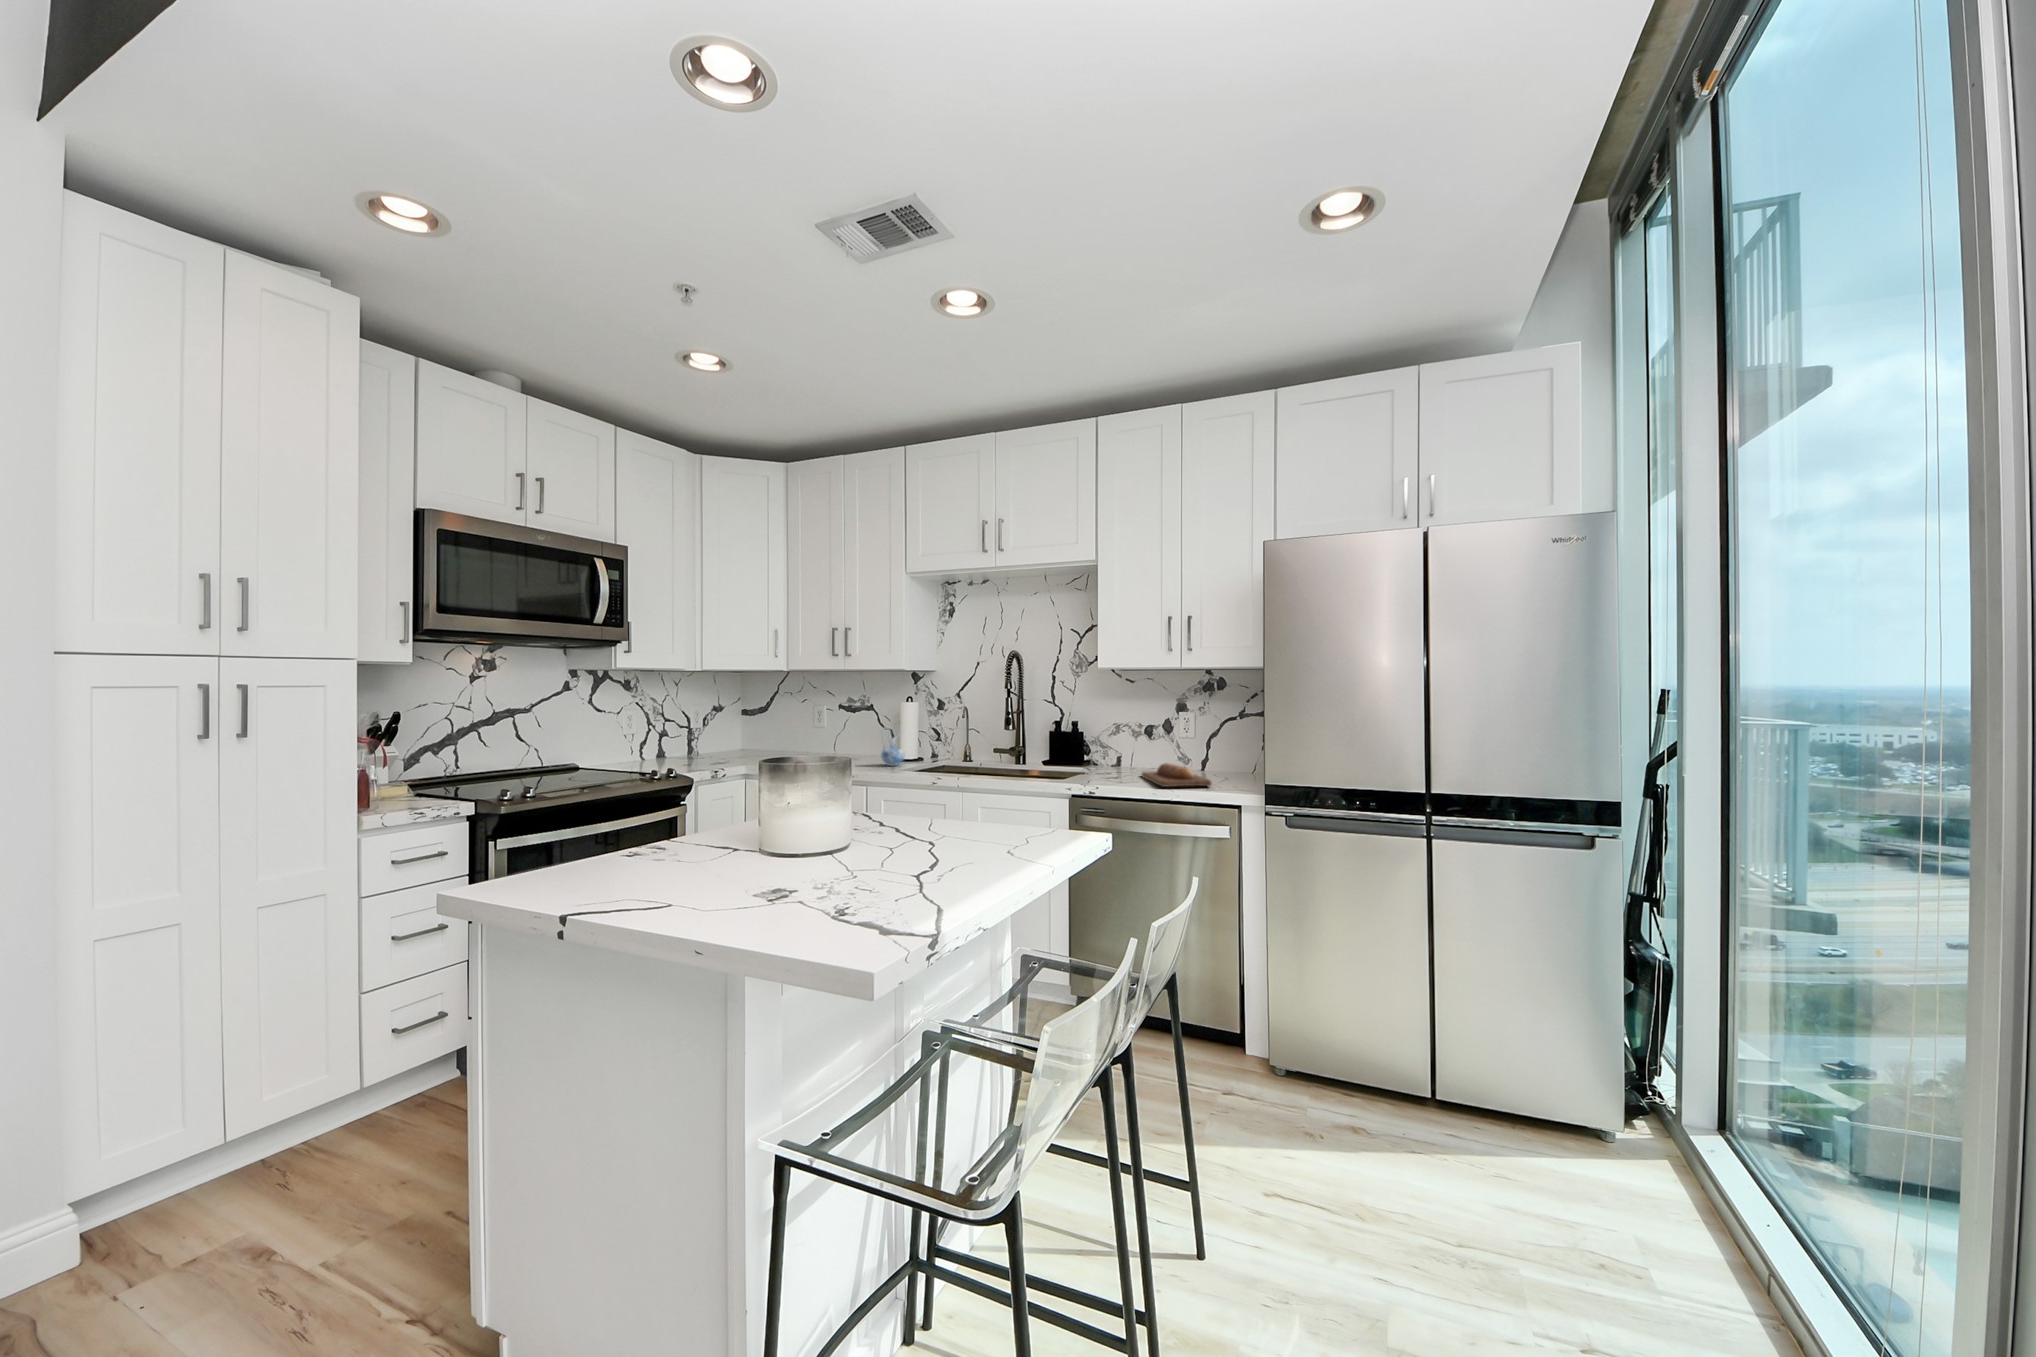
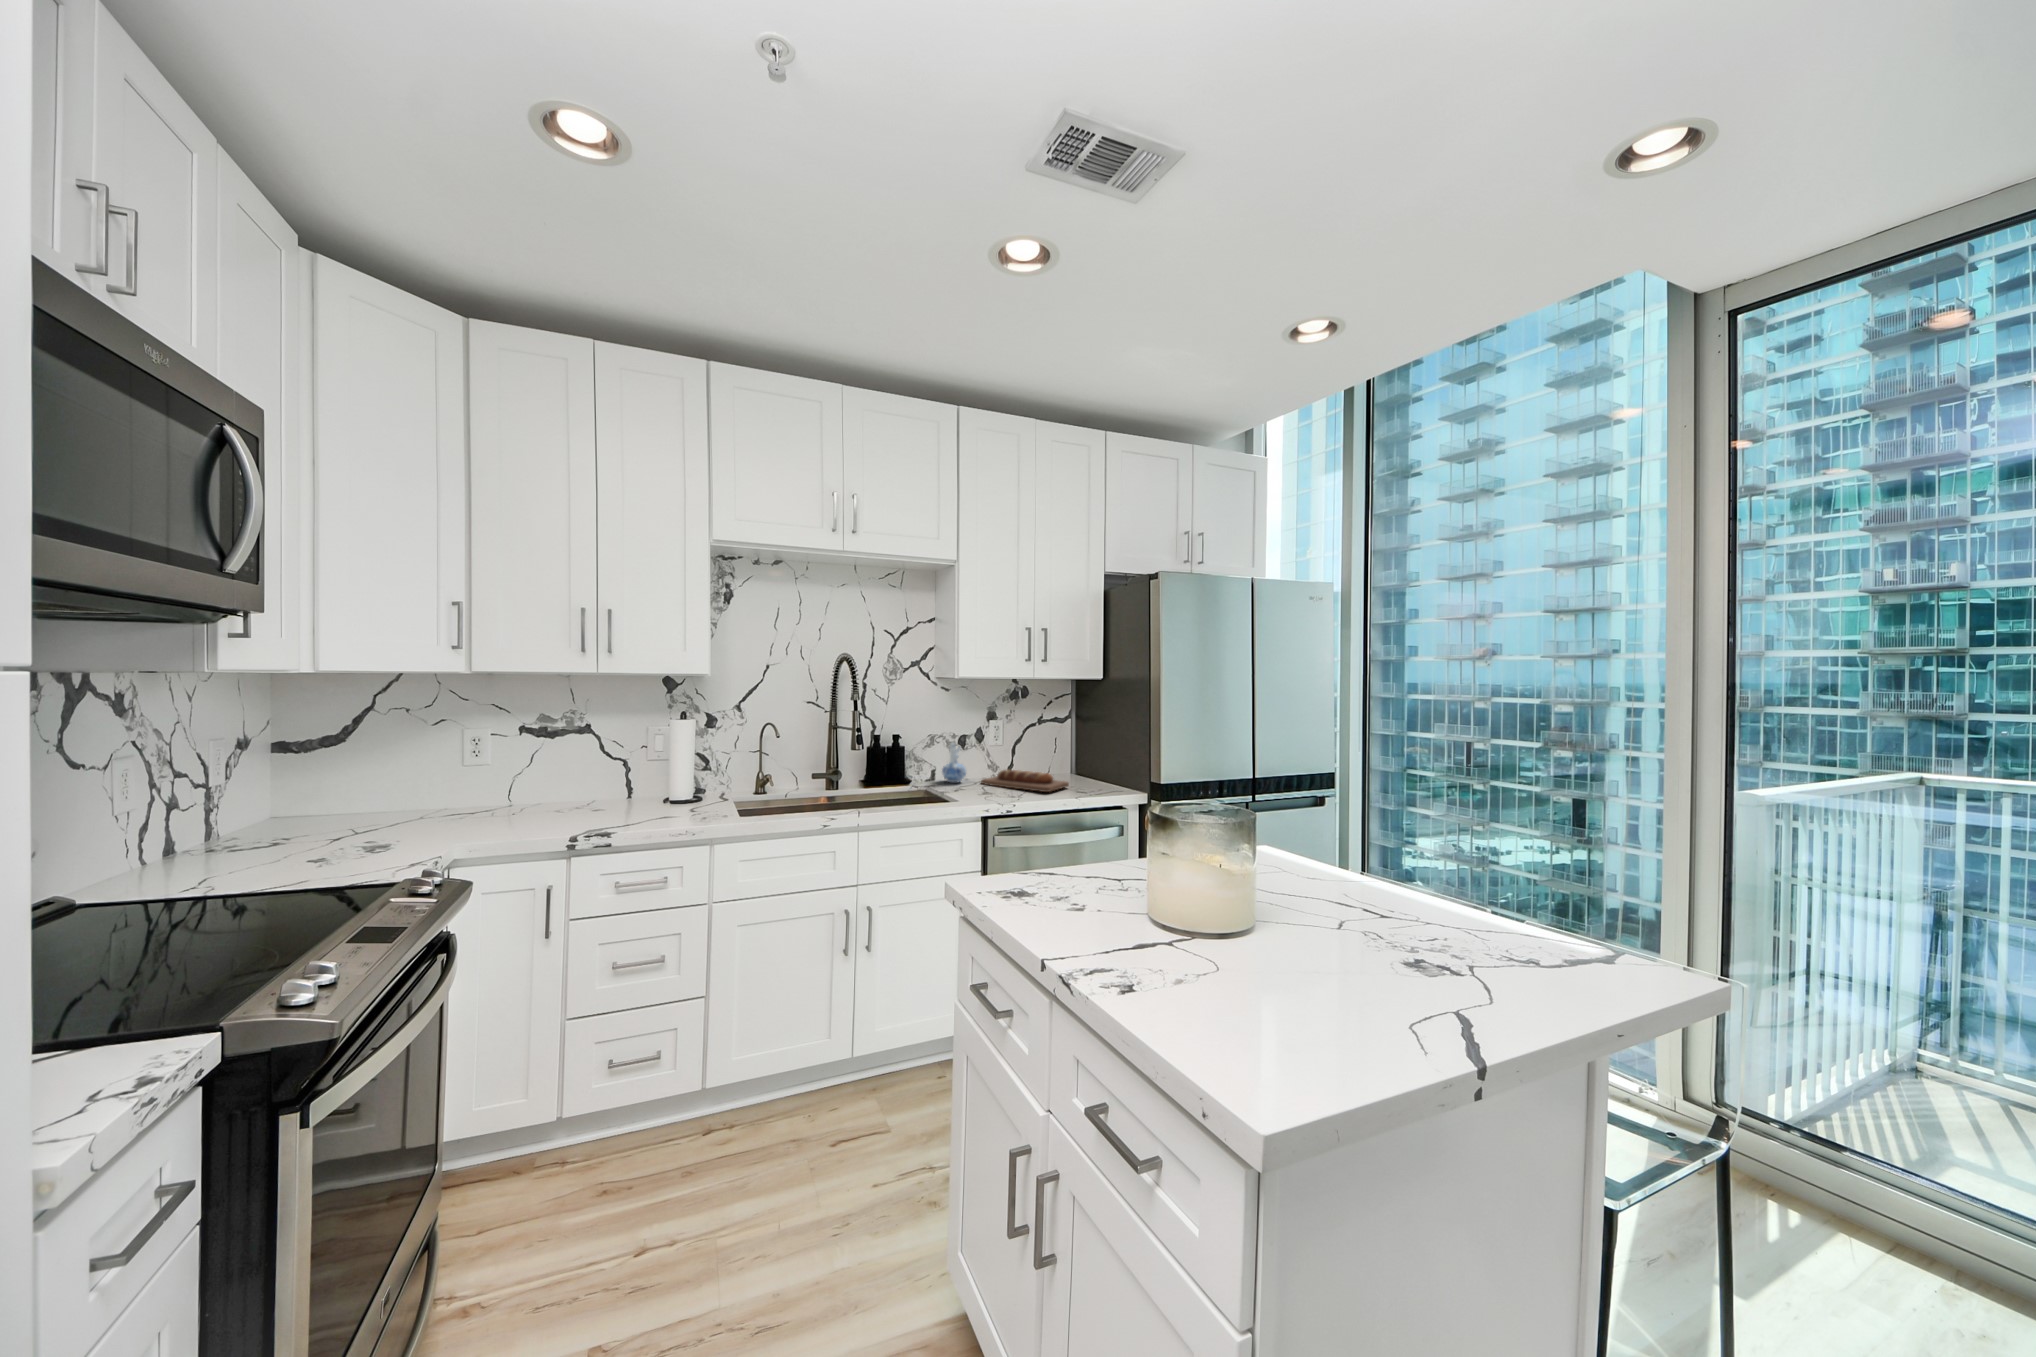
ceramic pitcher: present [881,728,904,766] -> present [942,743,966,782]

